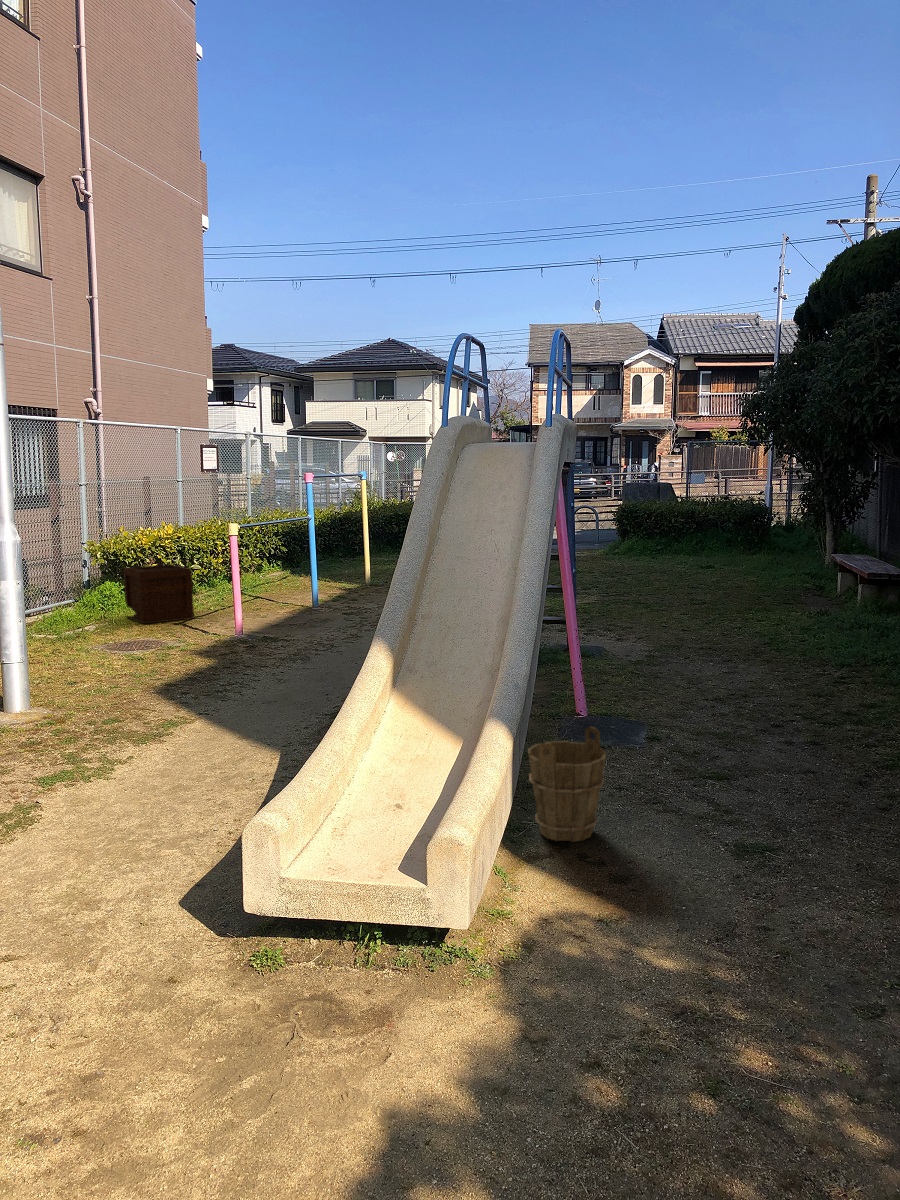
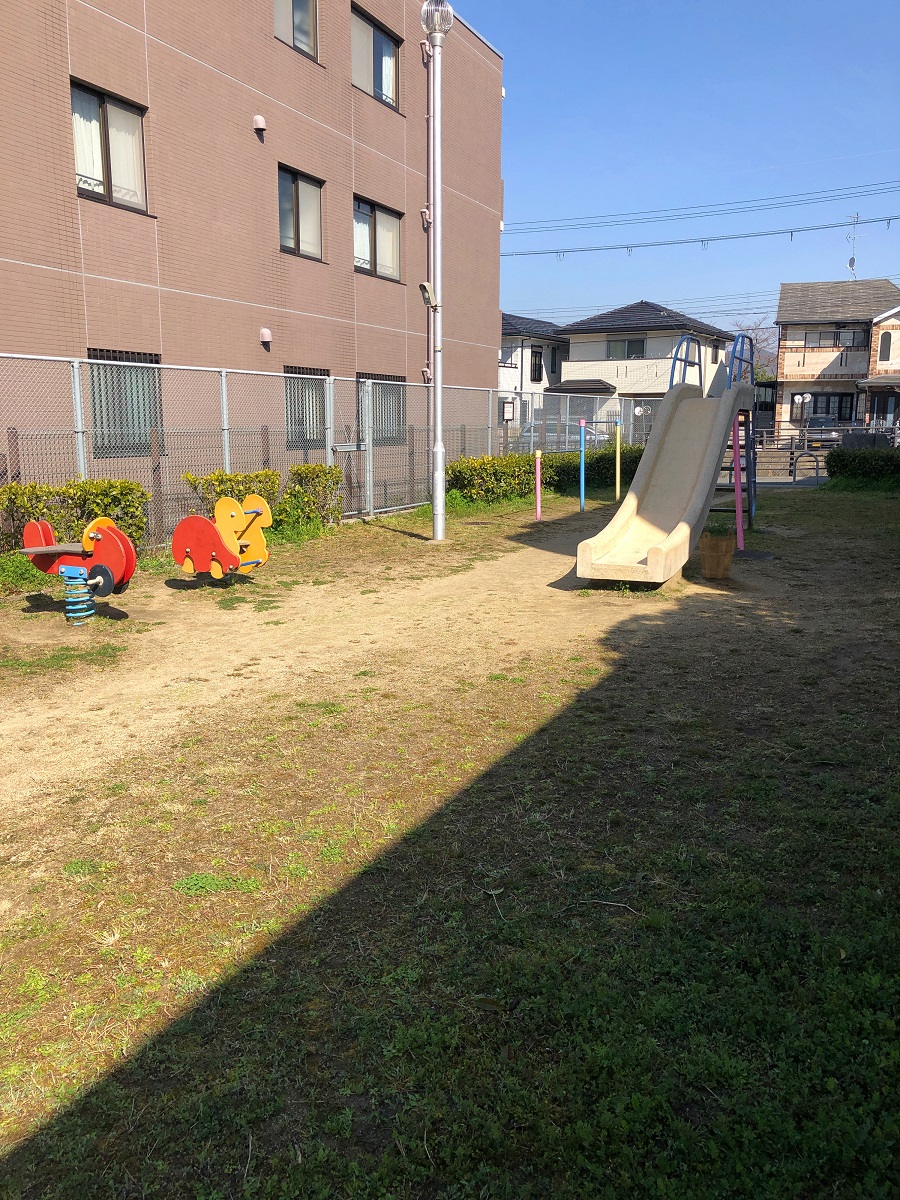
wooden crate: present [123,564,194,624] -> none [461,479,505,516]

